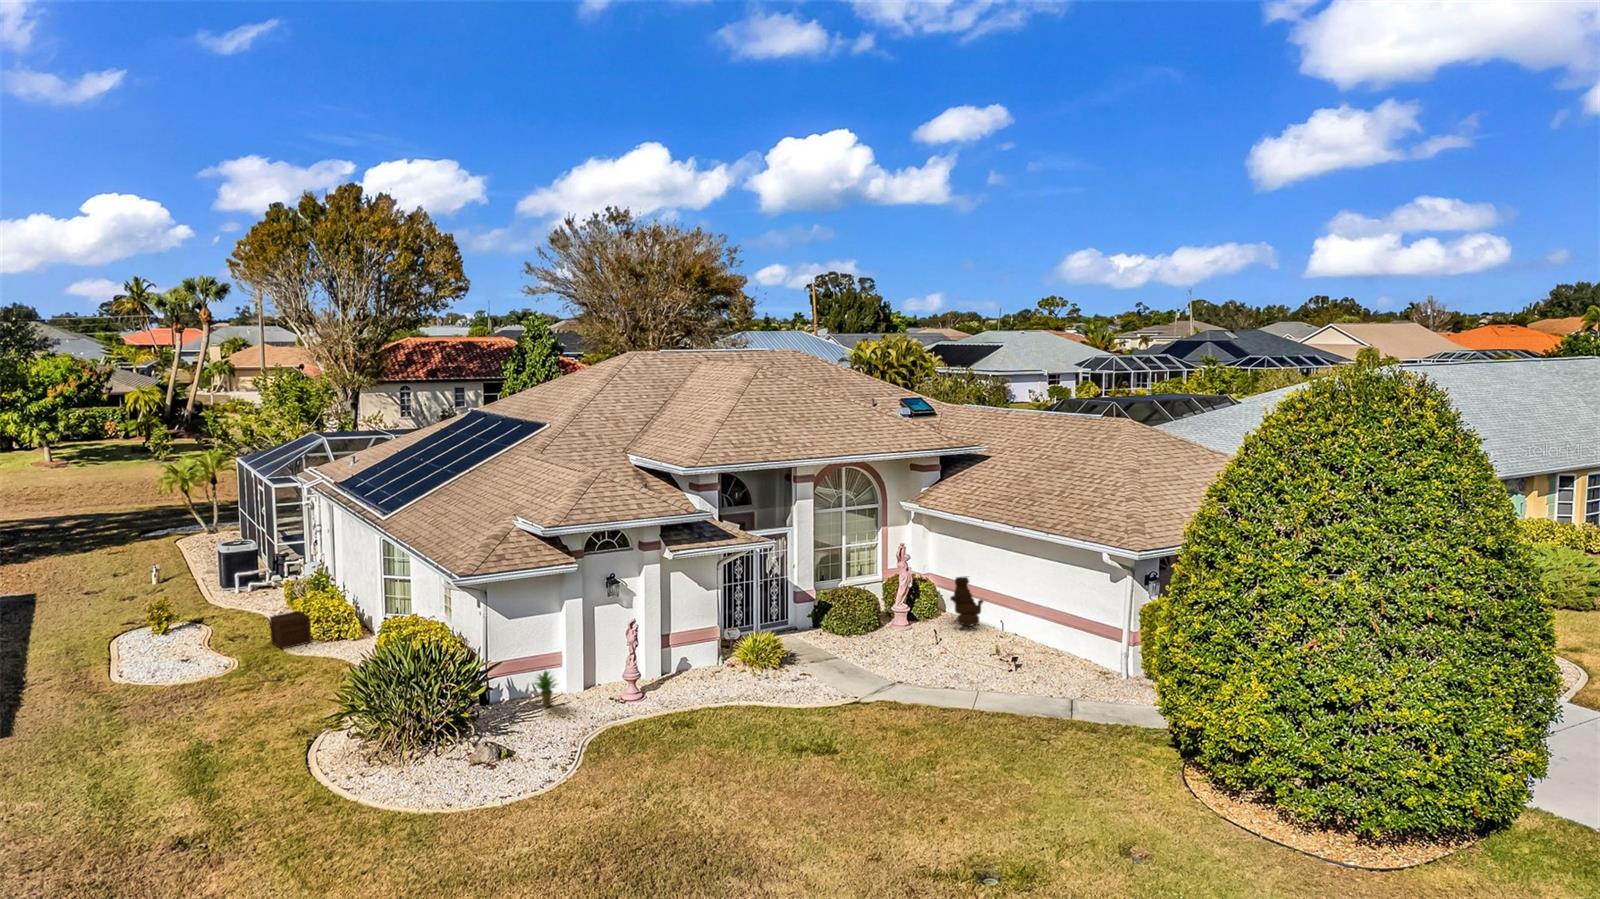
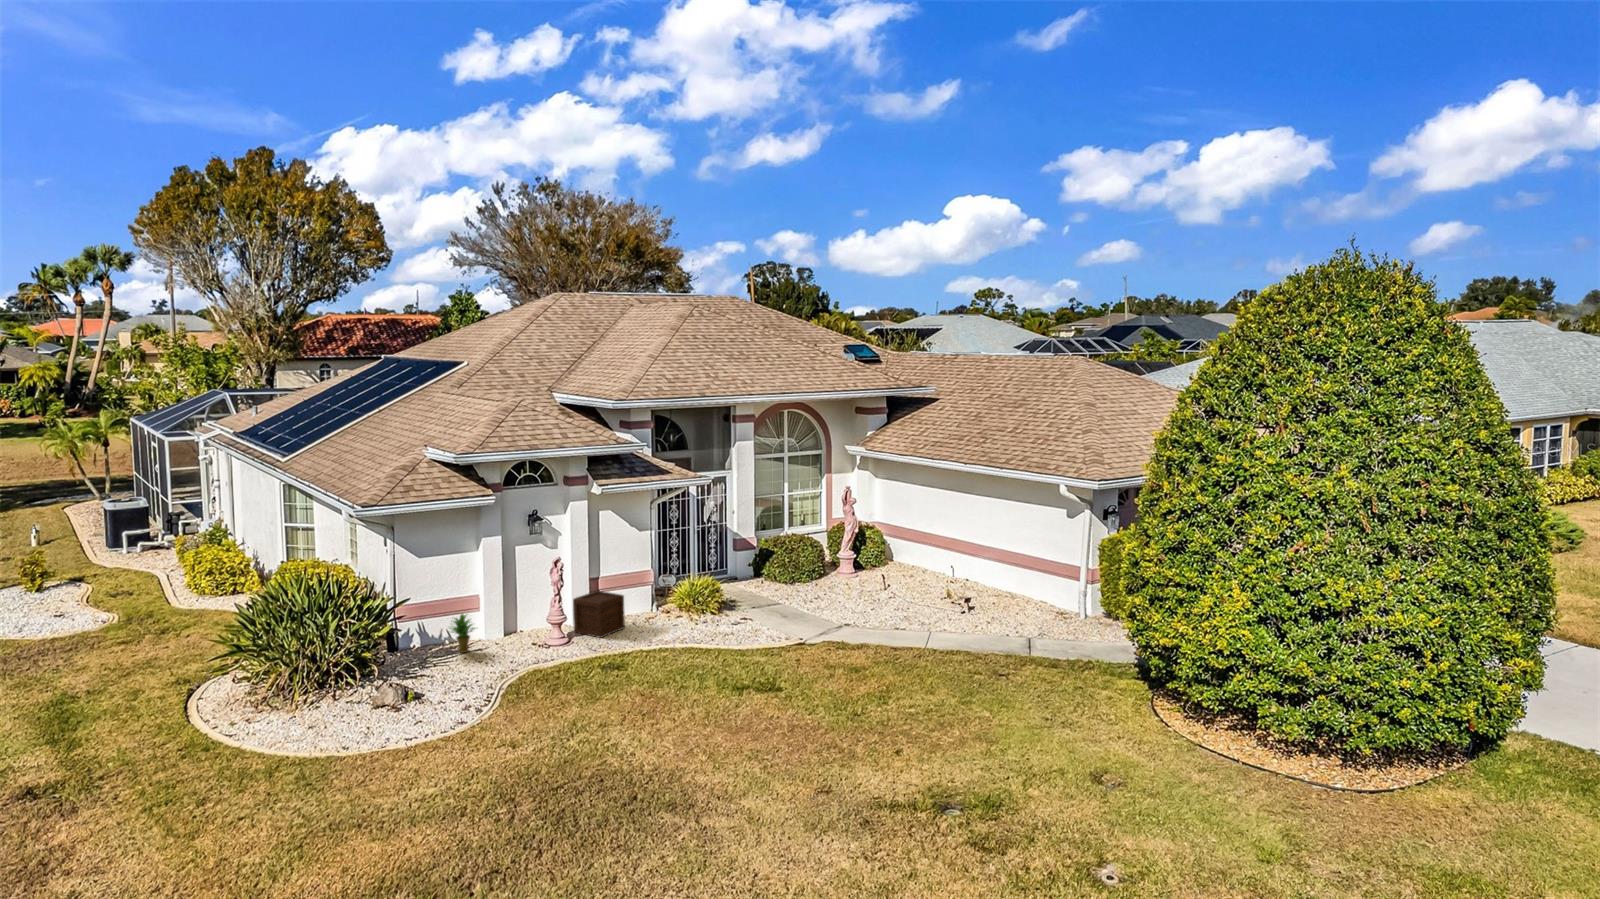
lounge chair: present [950,577,983,630] -> none [898,524,935,579]
wooden crate: present [270,611,311,649] -> present [573,591,625,638]

